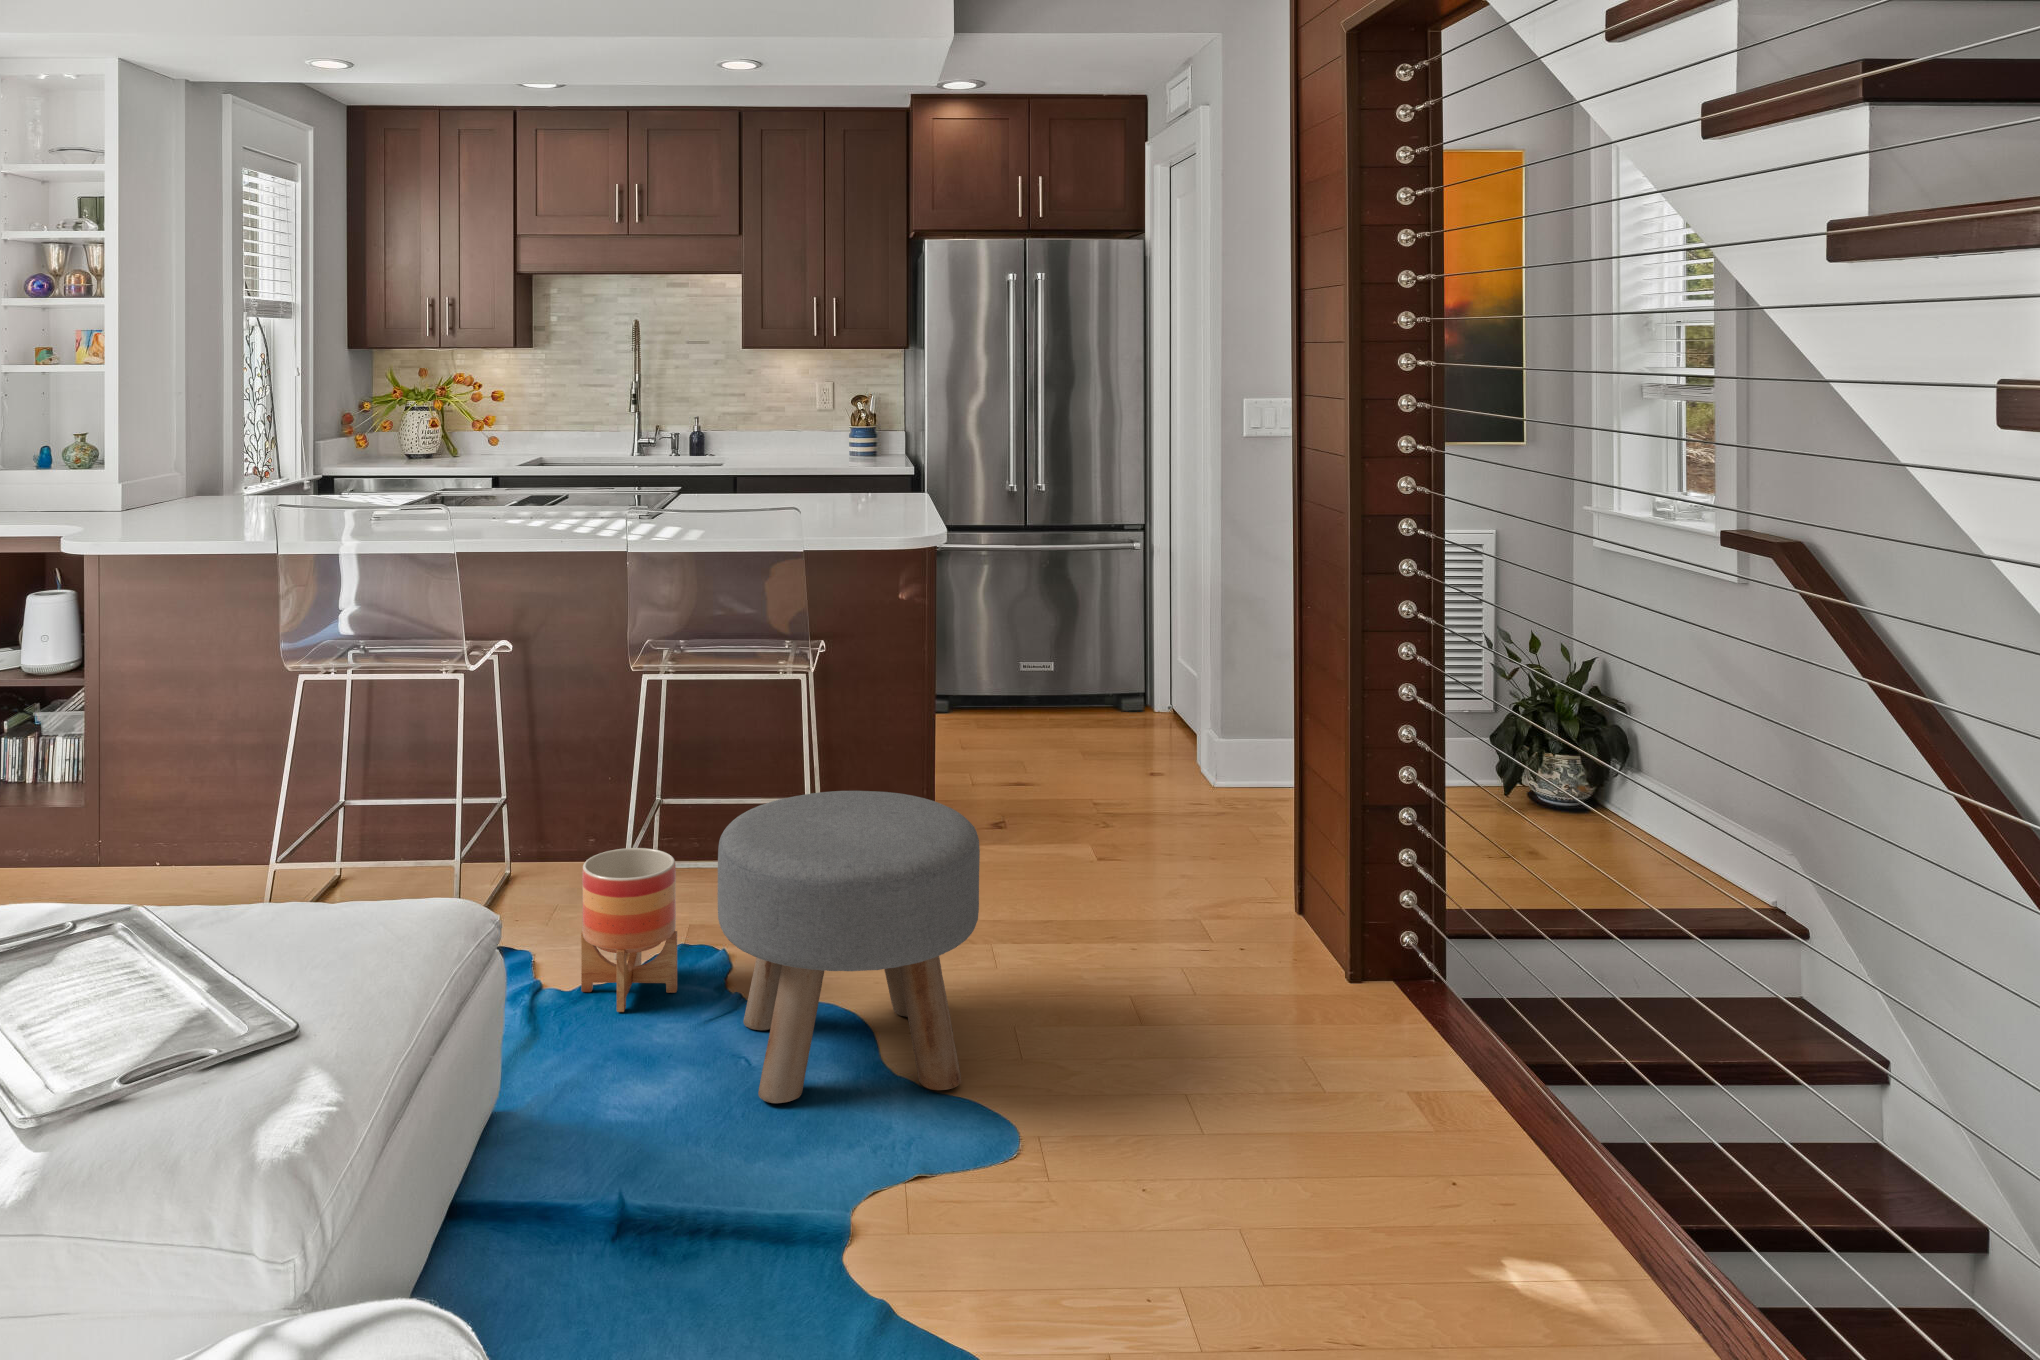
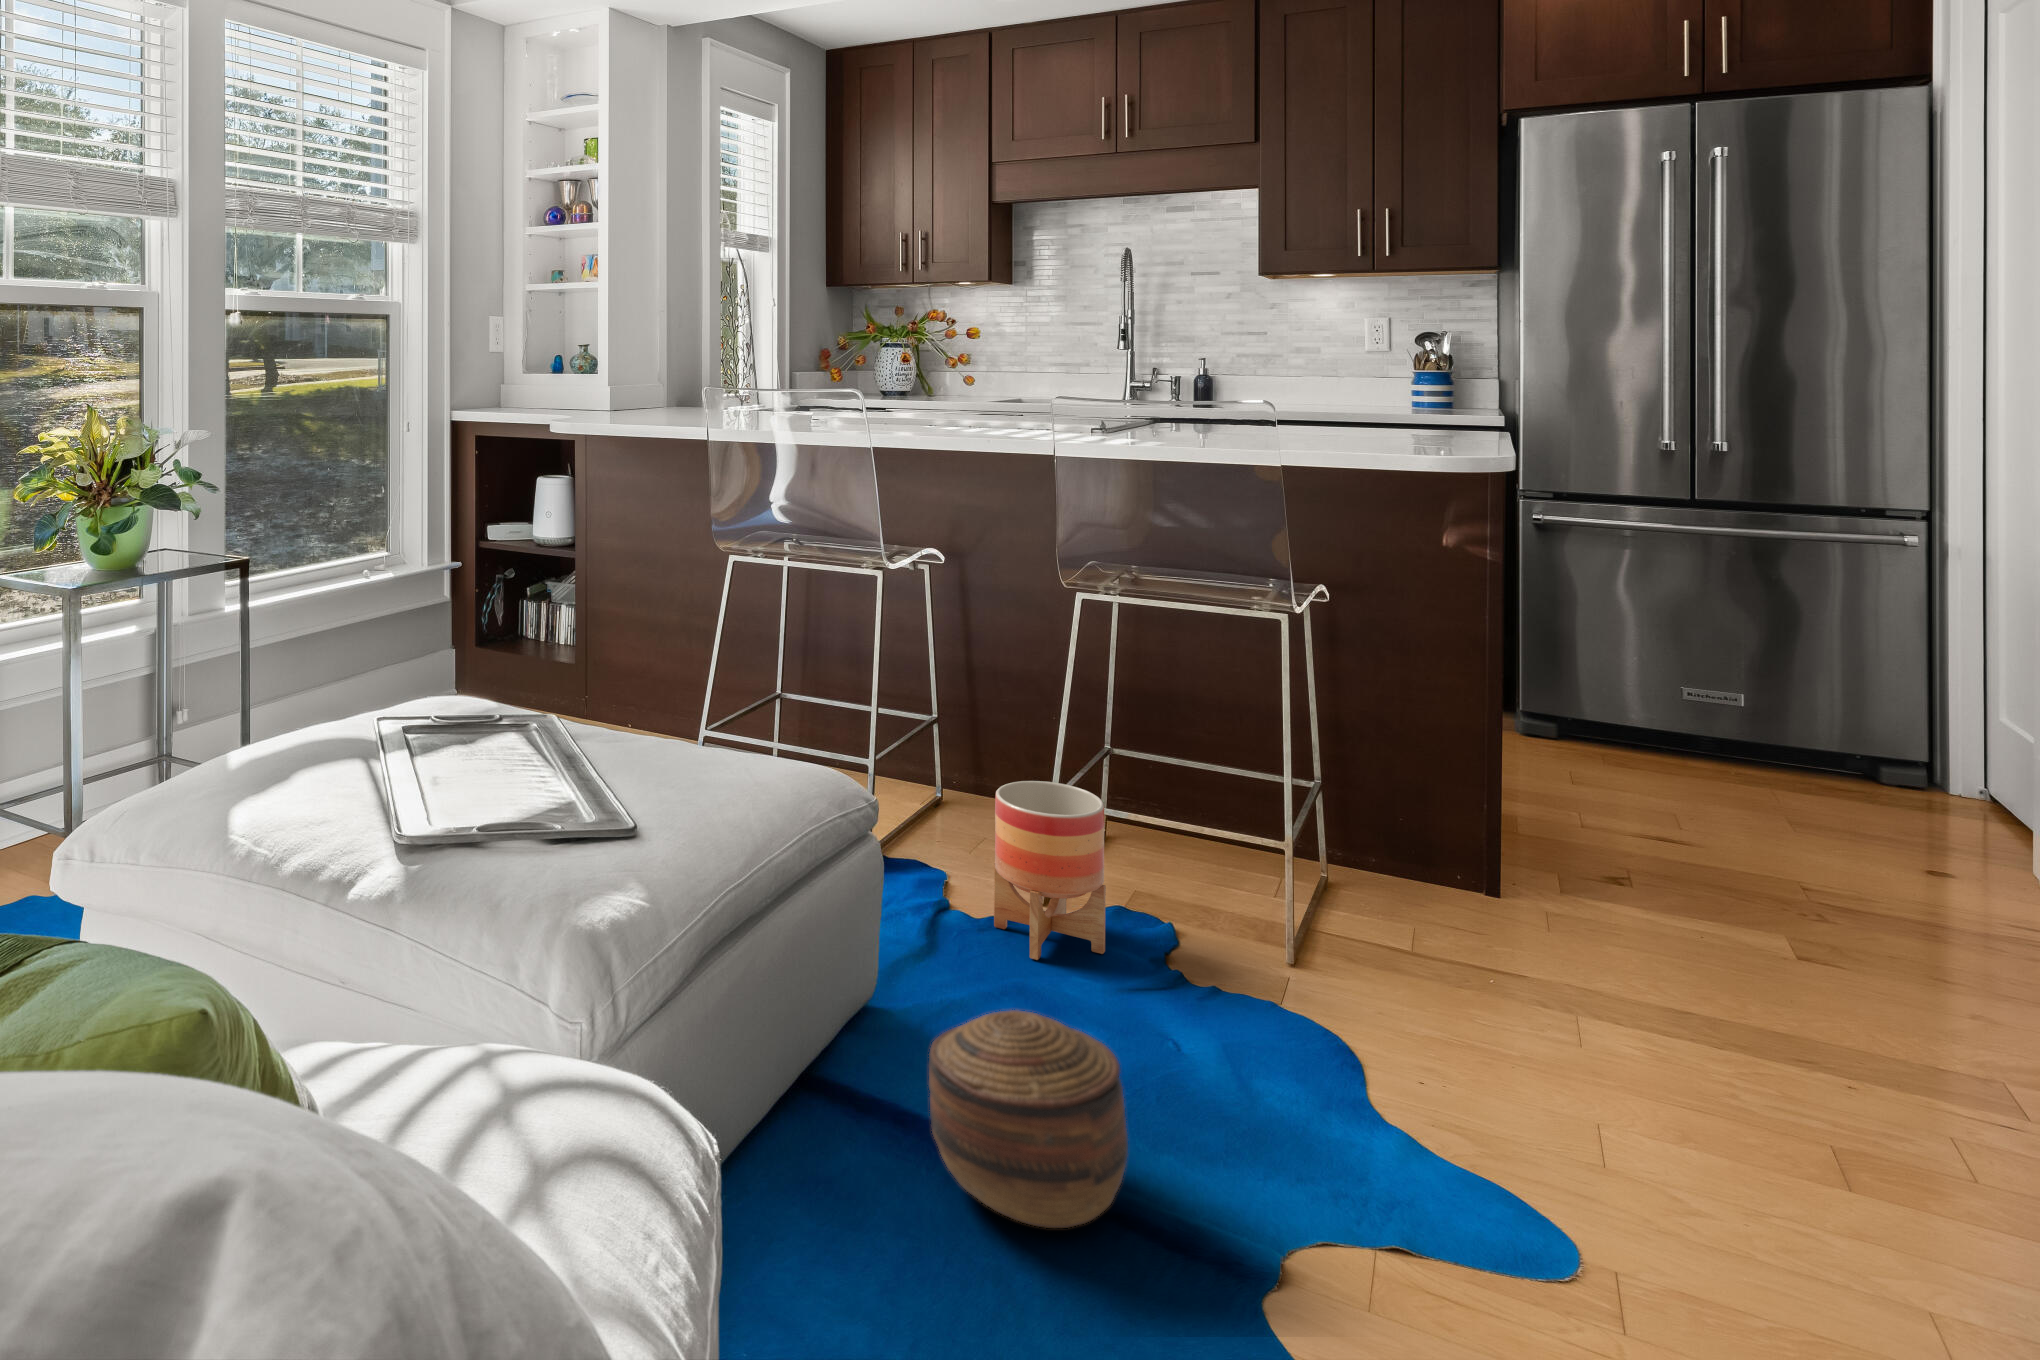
ottoman: present [718,791,980,1103] -> none [1144,756,1527,1176]
basket: none [566,1053,727,1230] -> present [929,1010,1128,1228]

